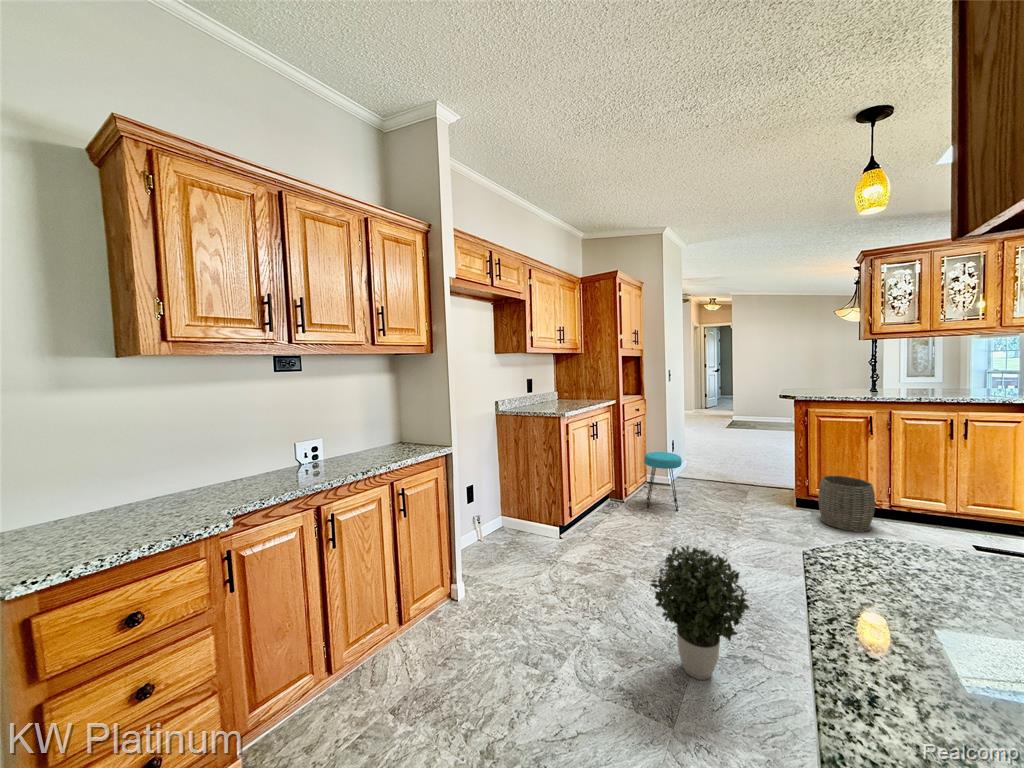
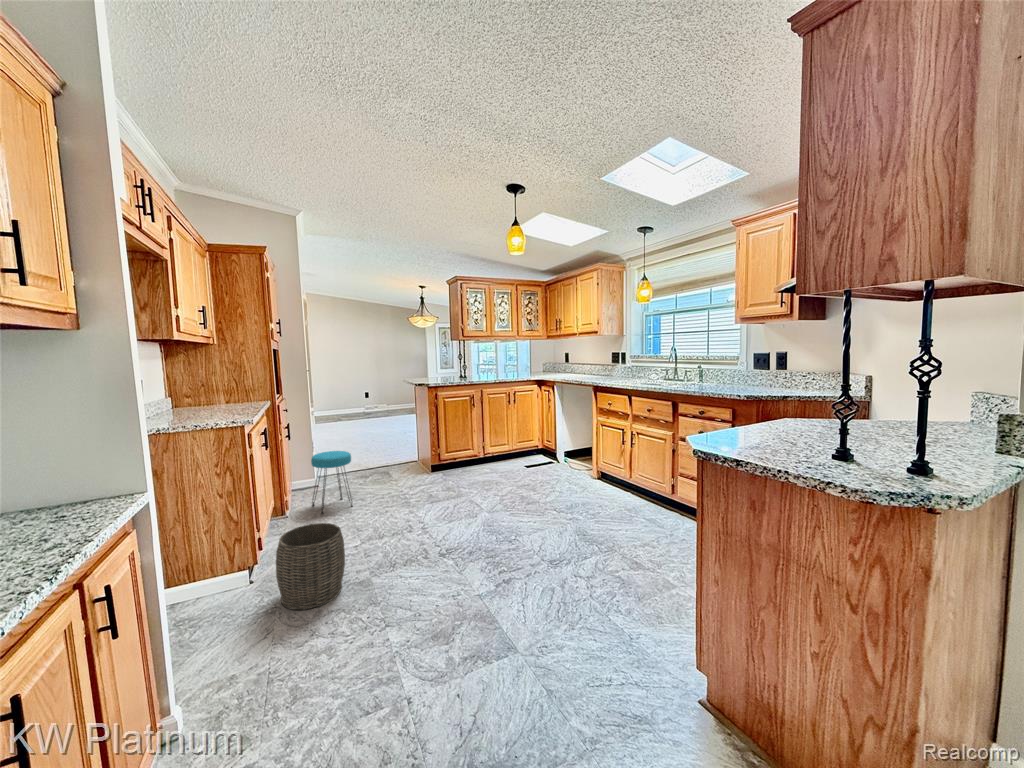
woven basket: present [818,476,875,532] -> present [276,523,345,610]
potted plant: present [650,545,750,680] -> none [455,504,527,614]

